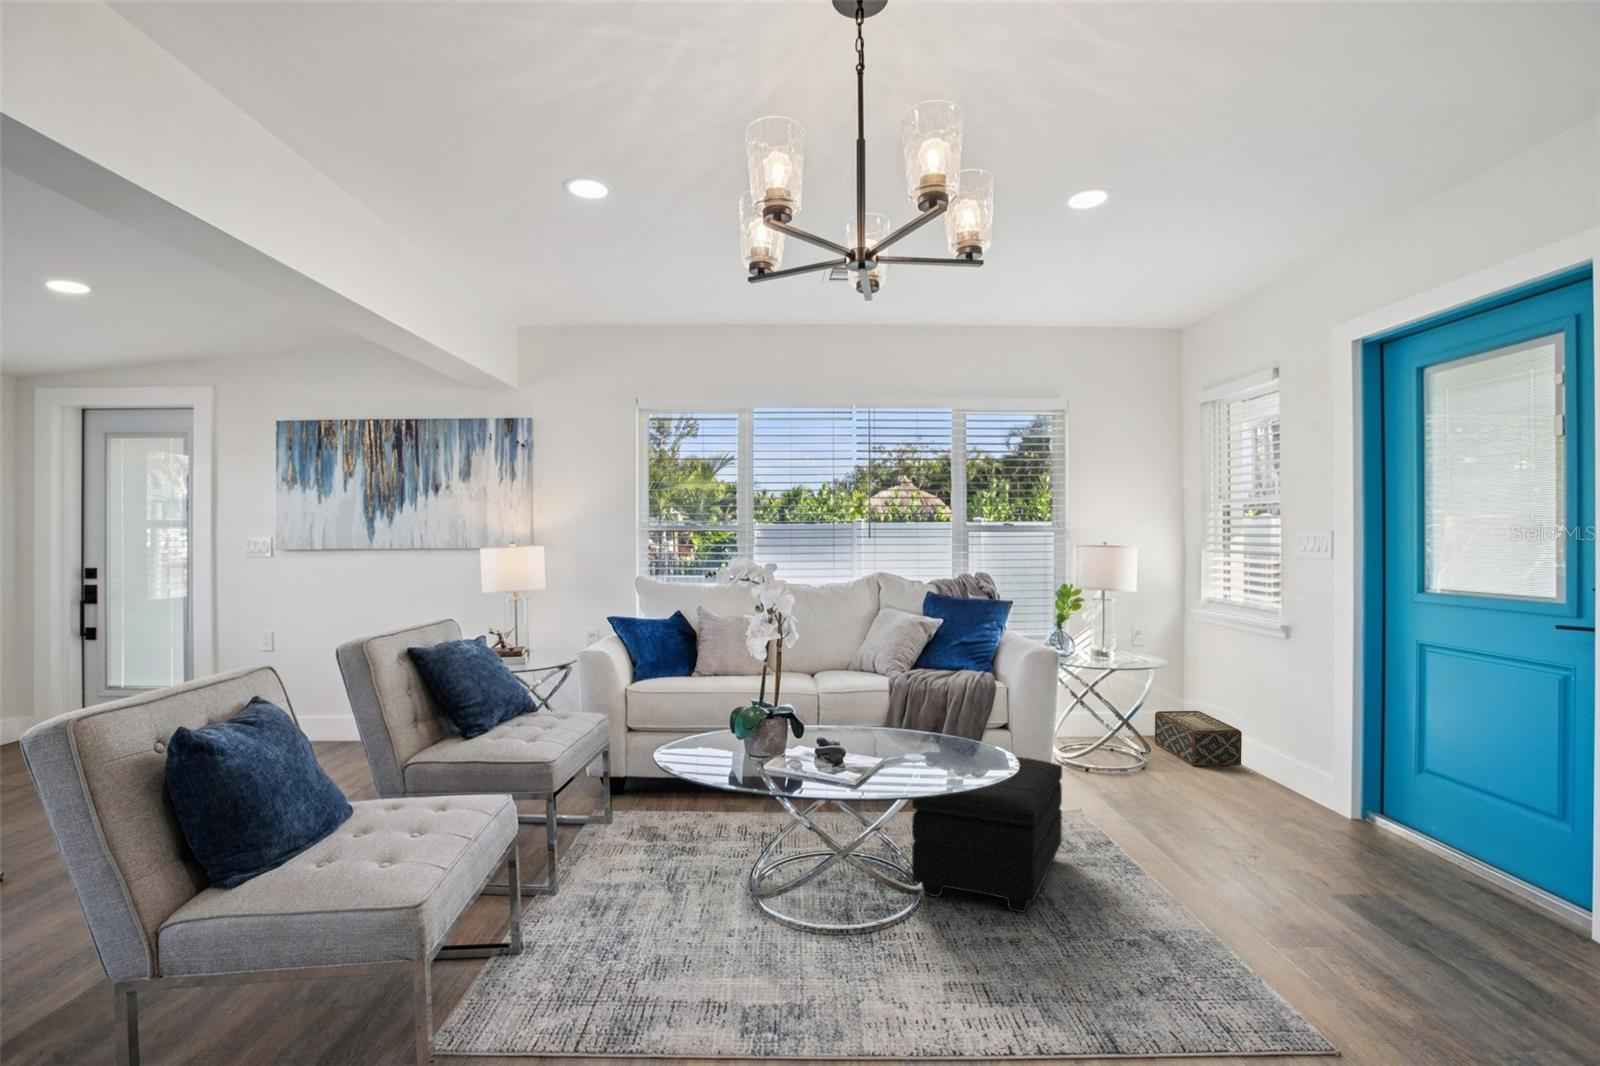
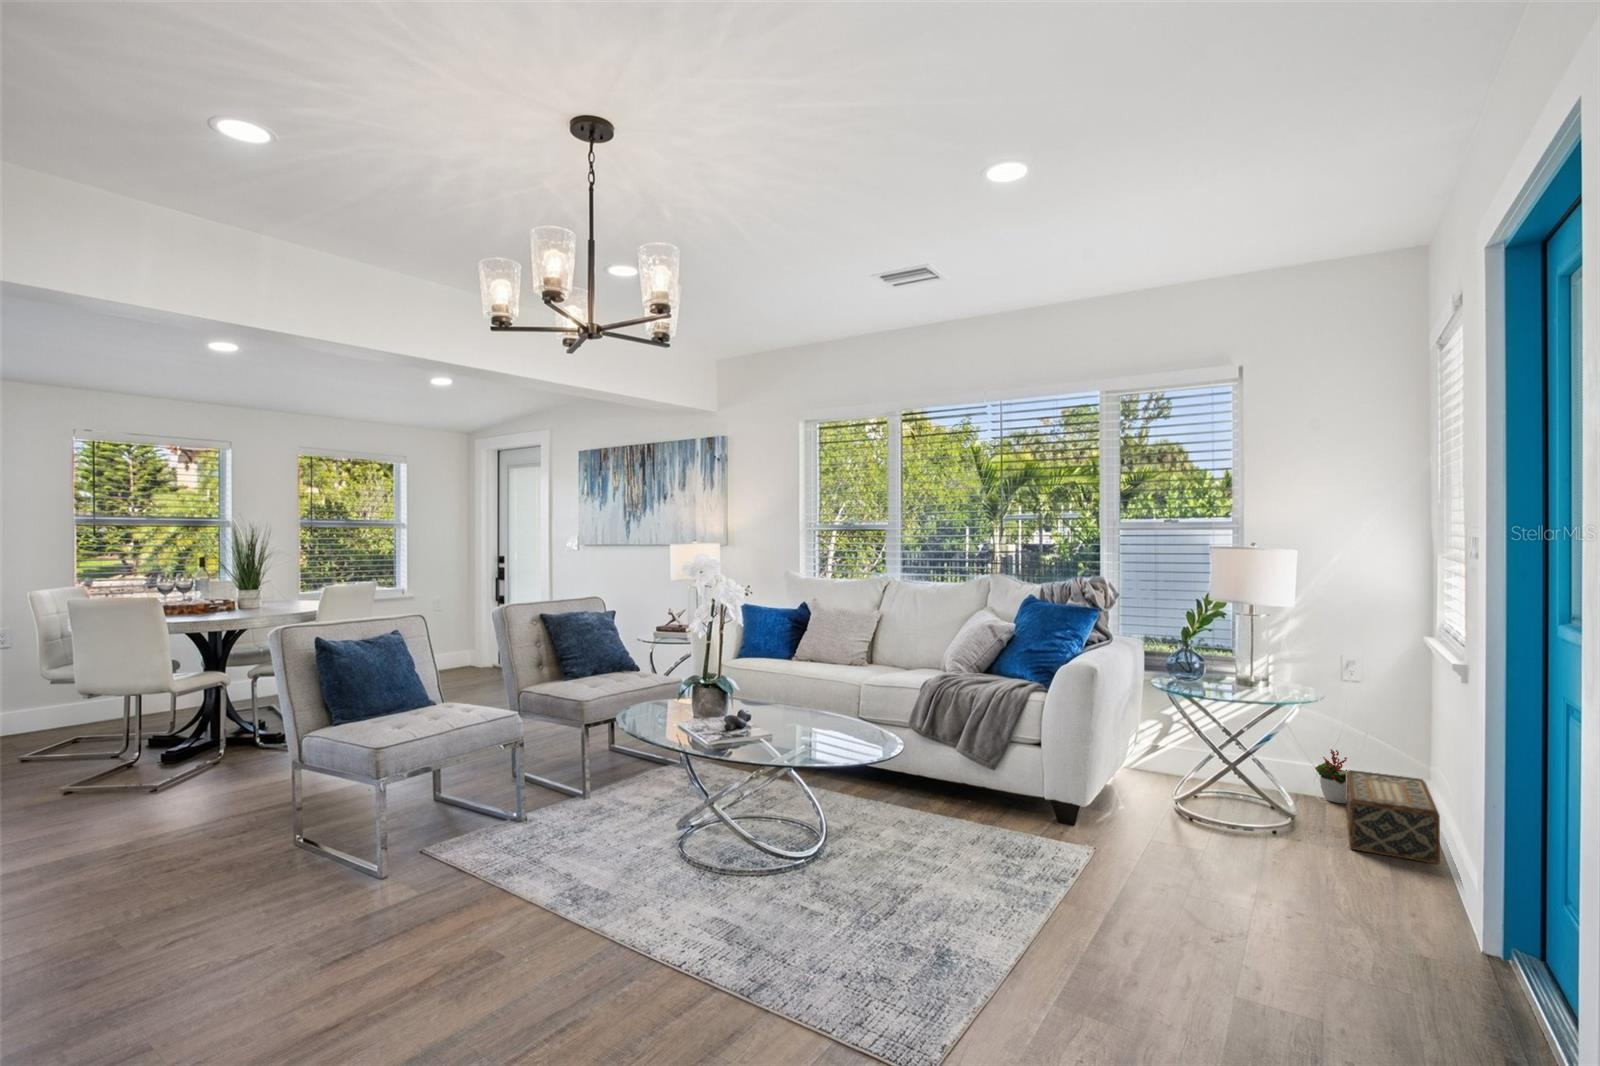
decorative plant: none [1123,698,1148,737] -> present [1315,749,1347,803]
footstool: present [912,757,1062,912] -> none [720,754,944,935]

